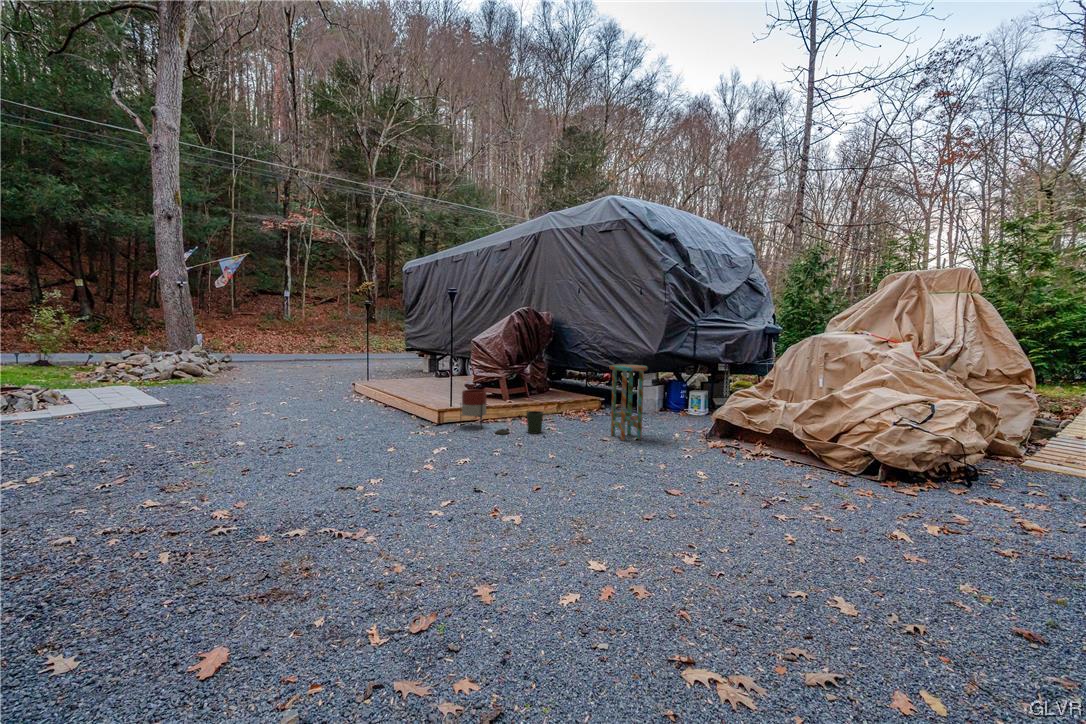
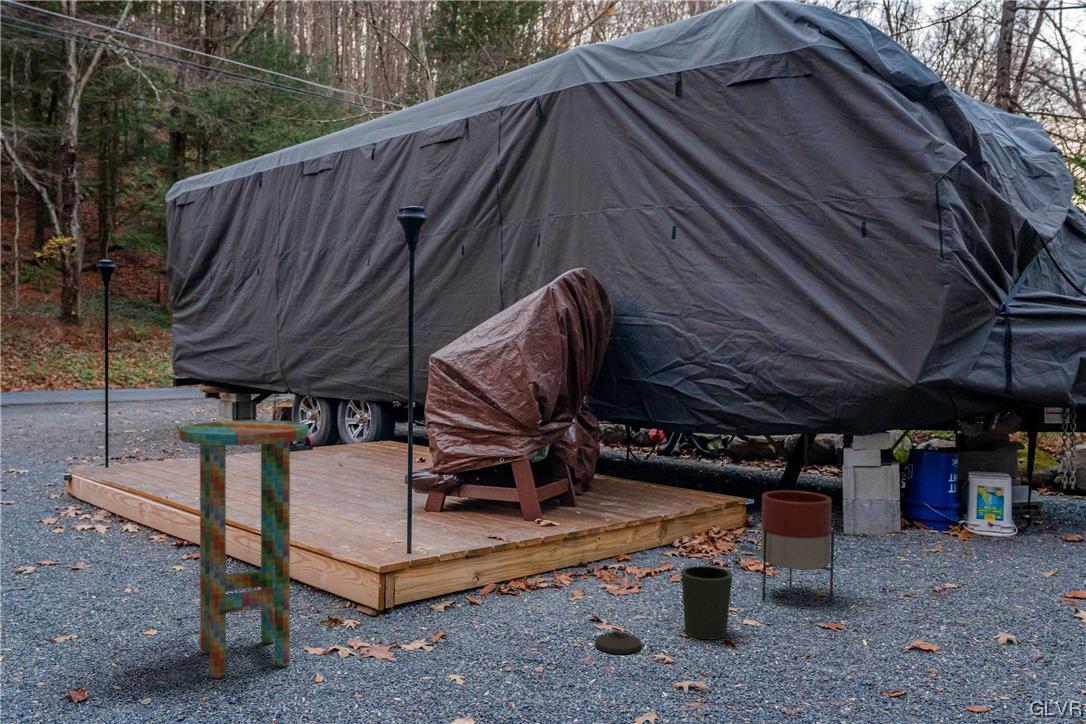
side table: present [609,364,648,441] -> present [179,420,308,678]
planter: present [460,390,486,429] -> present [760,490,834,605]

